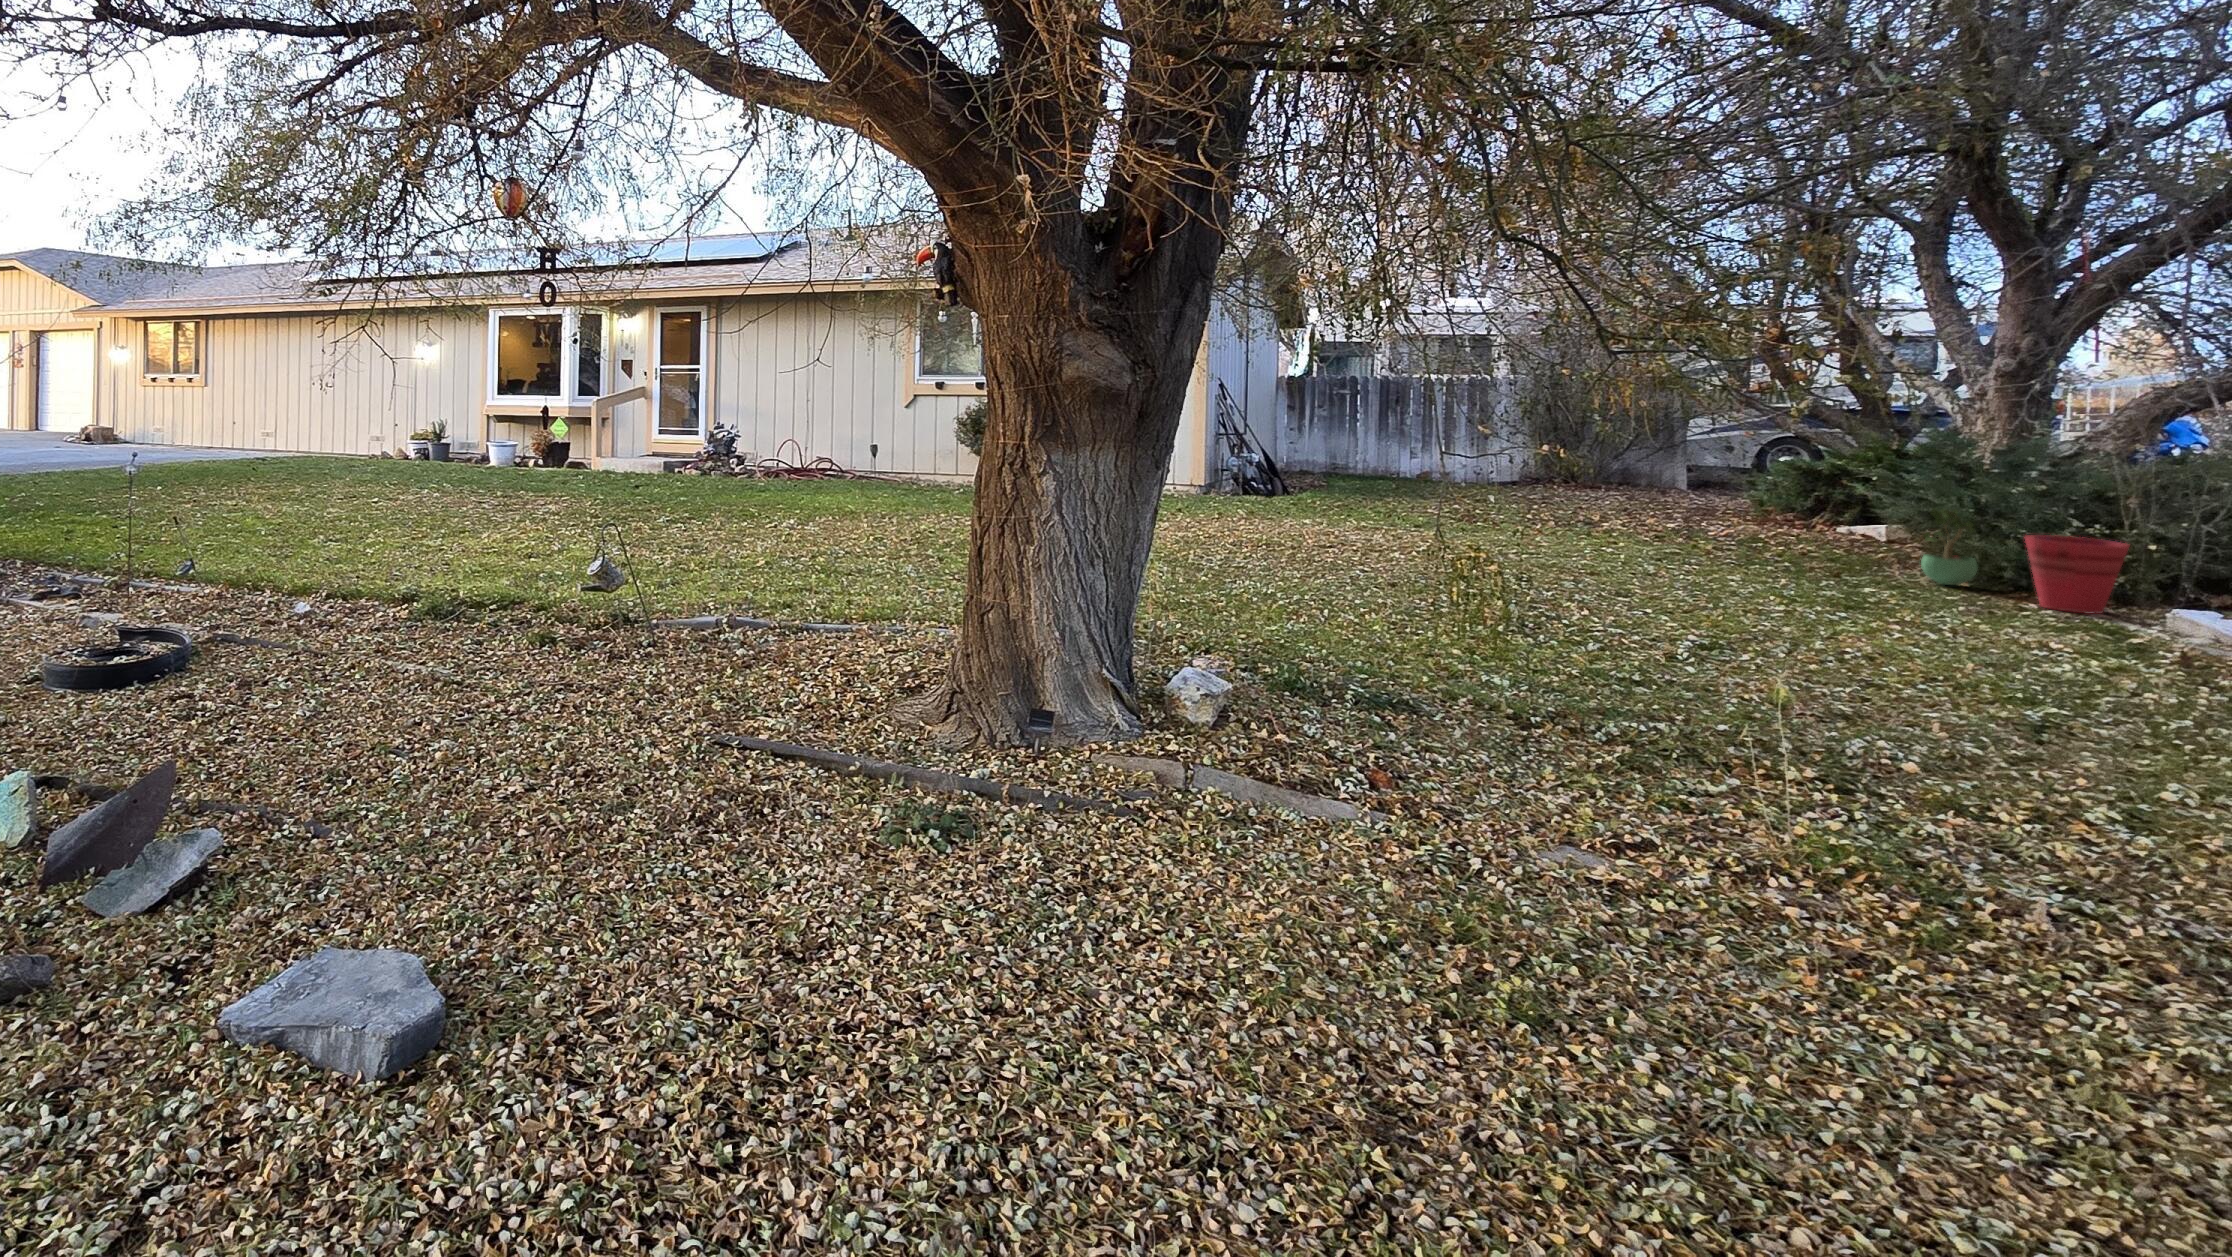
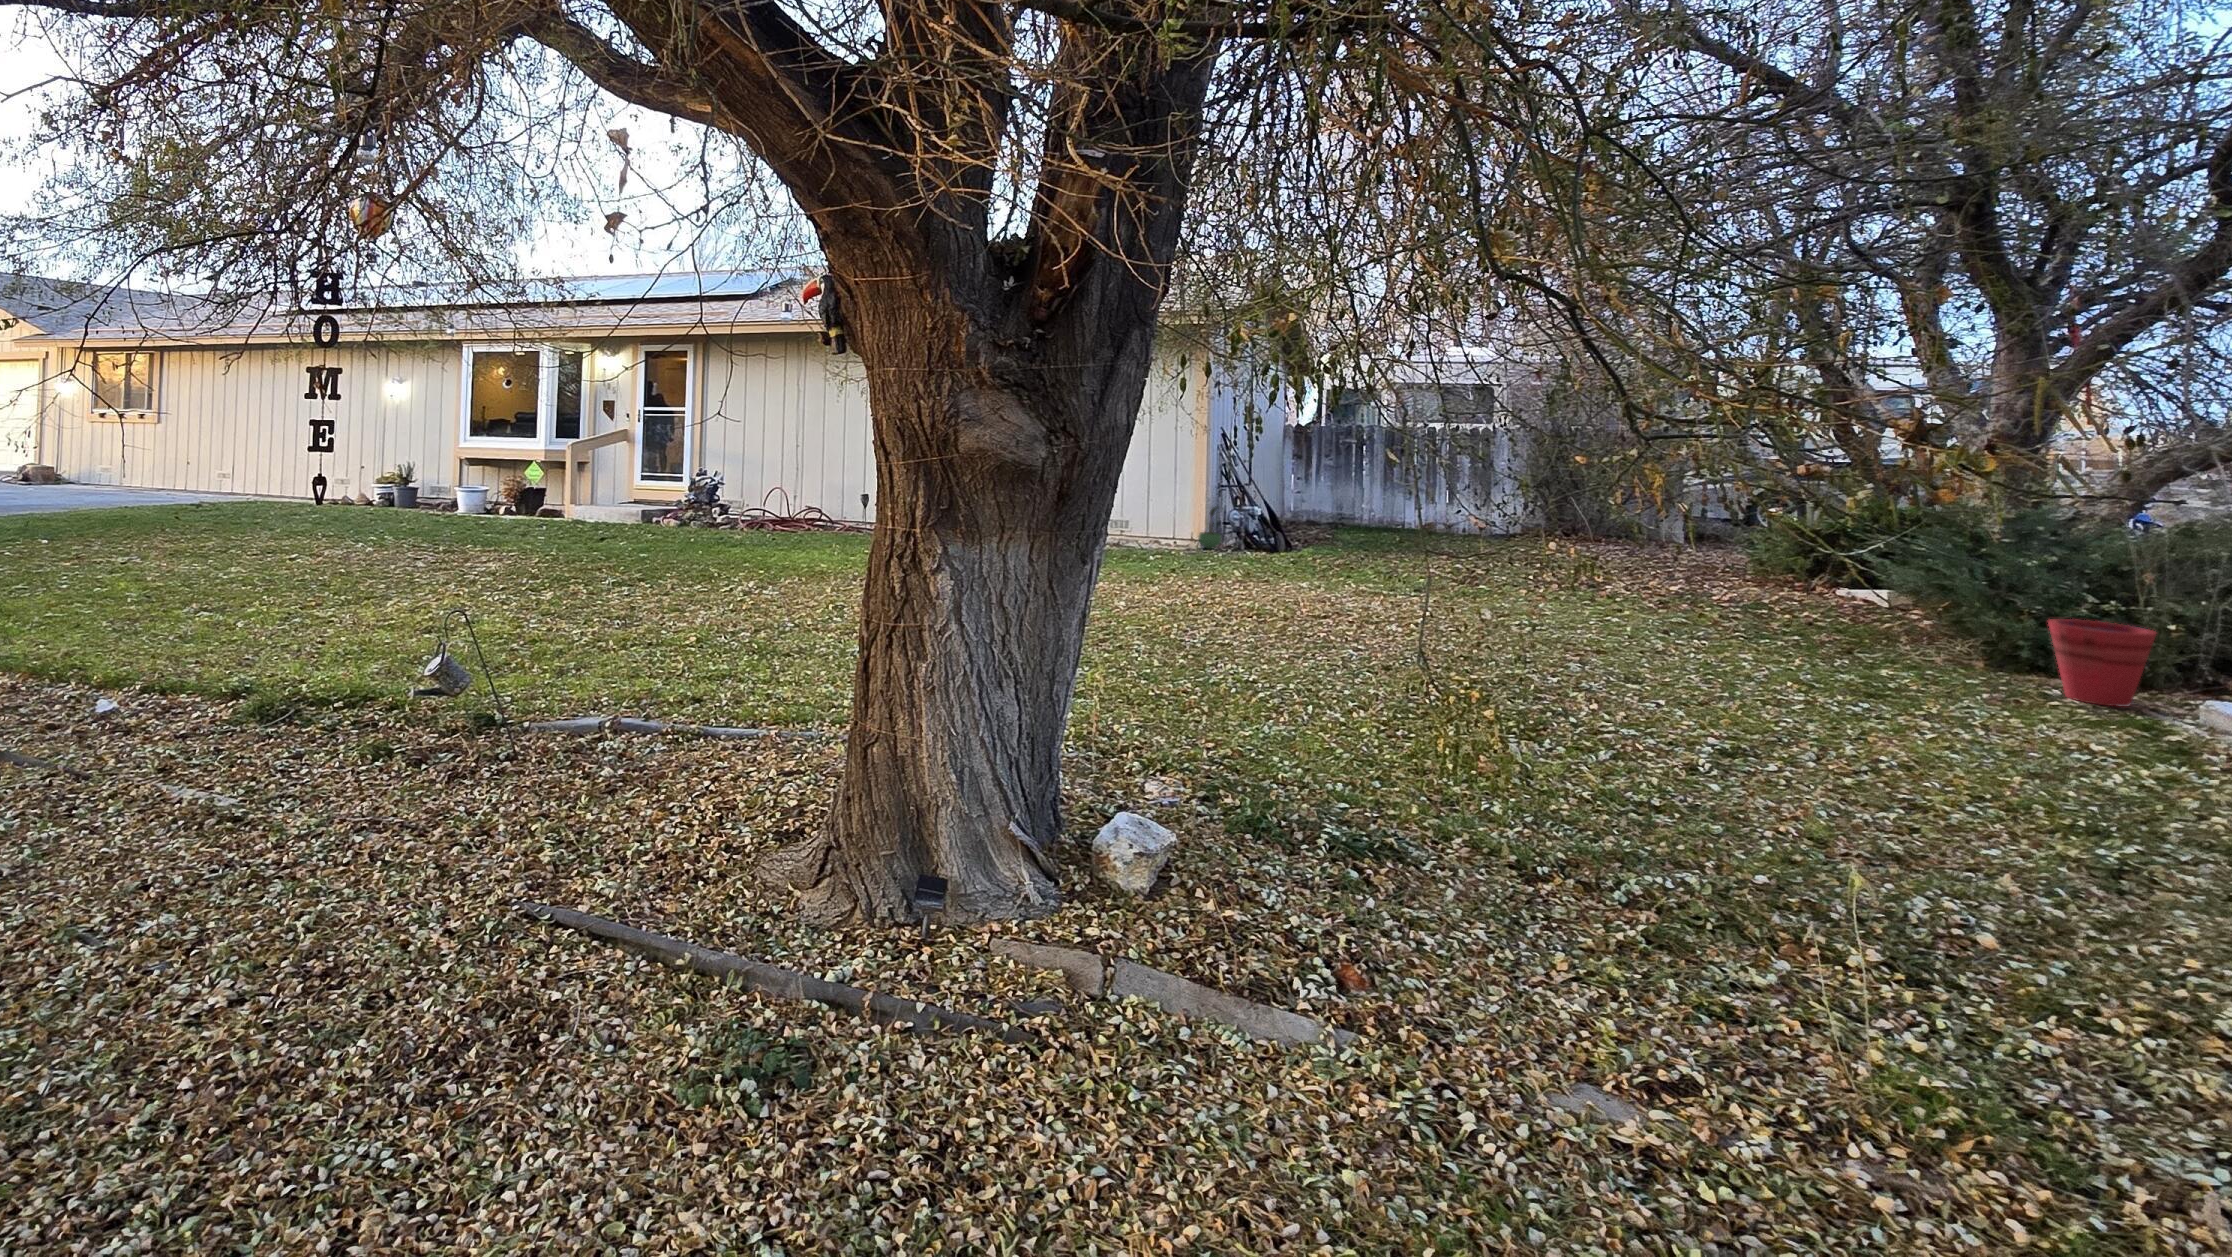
potted plant: present [1921,508,1977,585] -> present [1199,506,1221,549]

